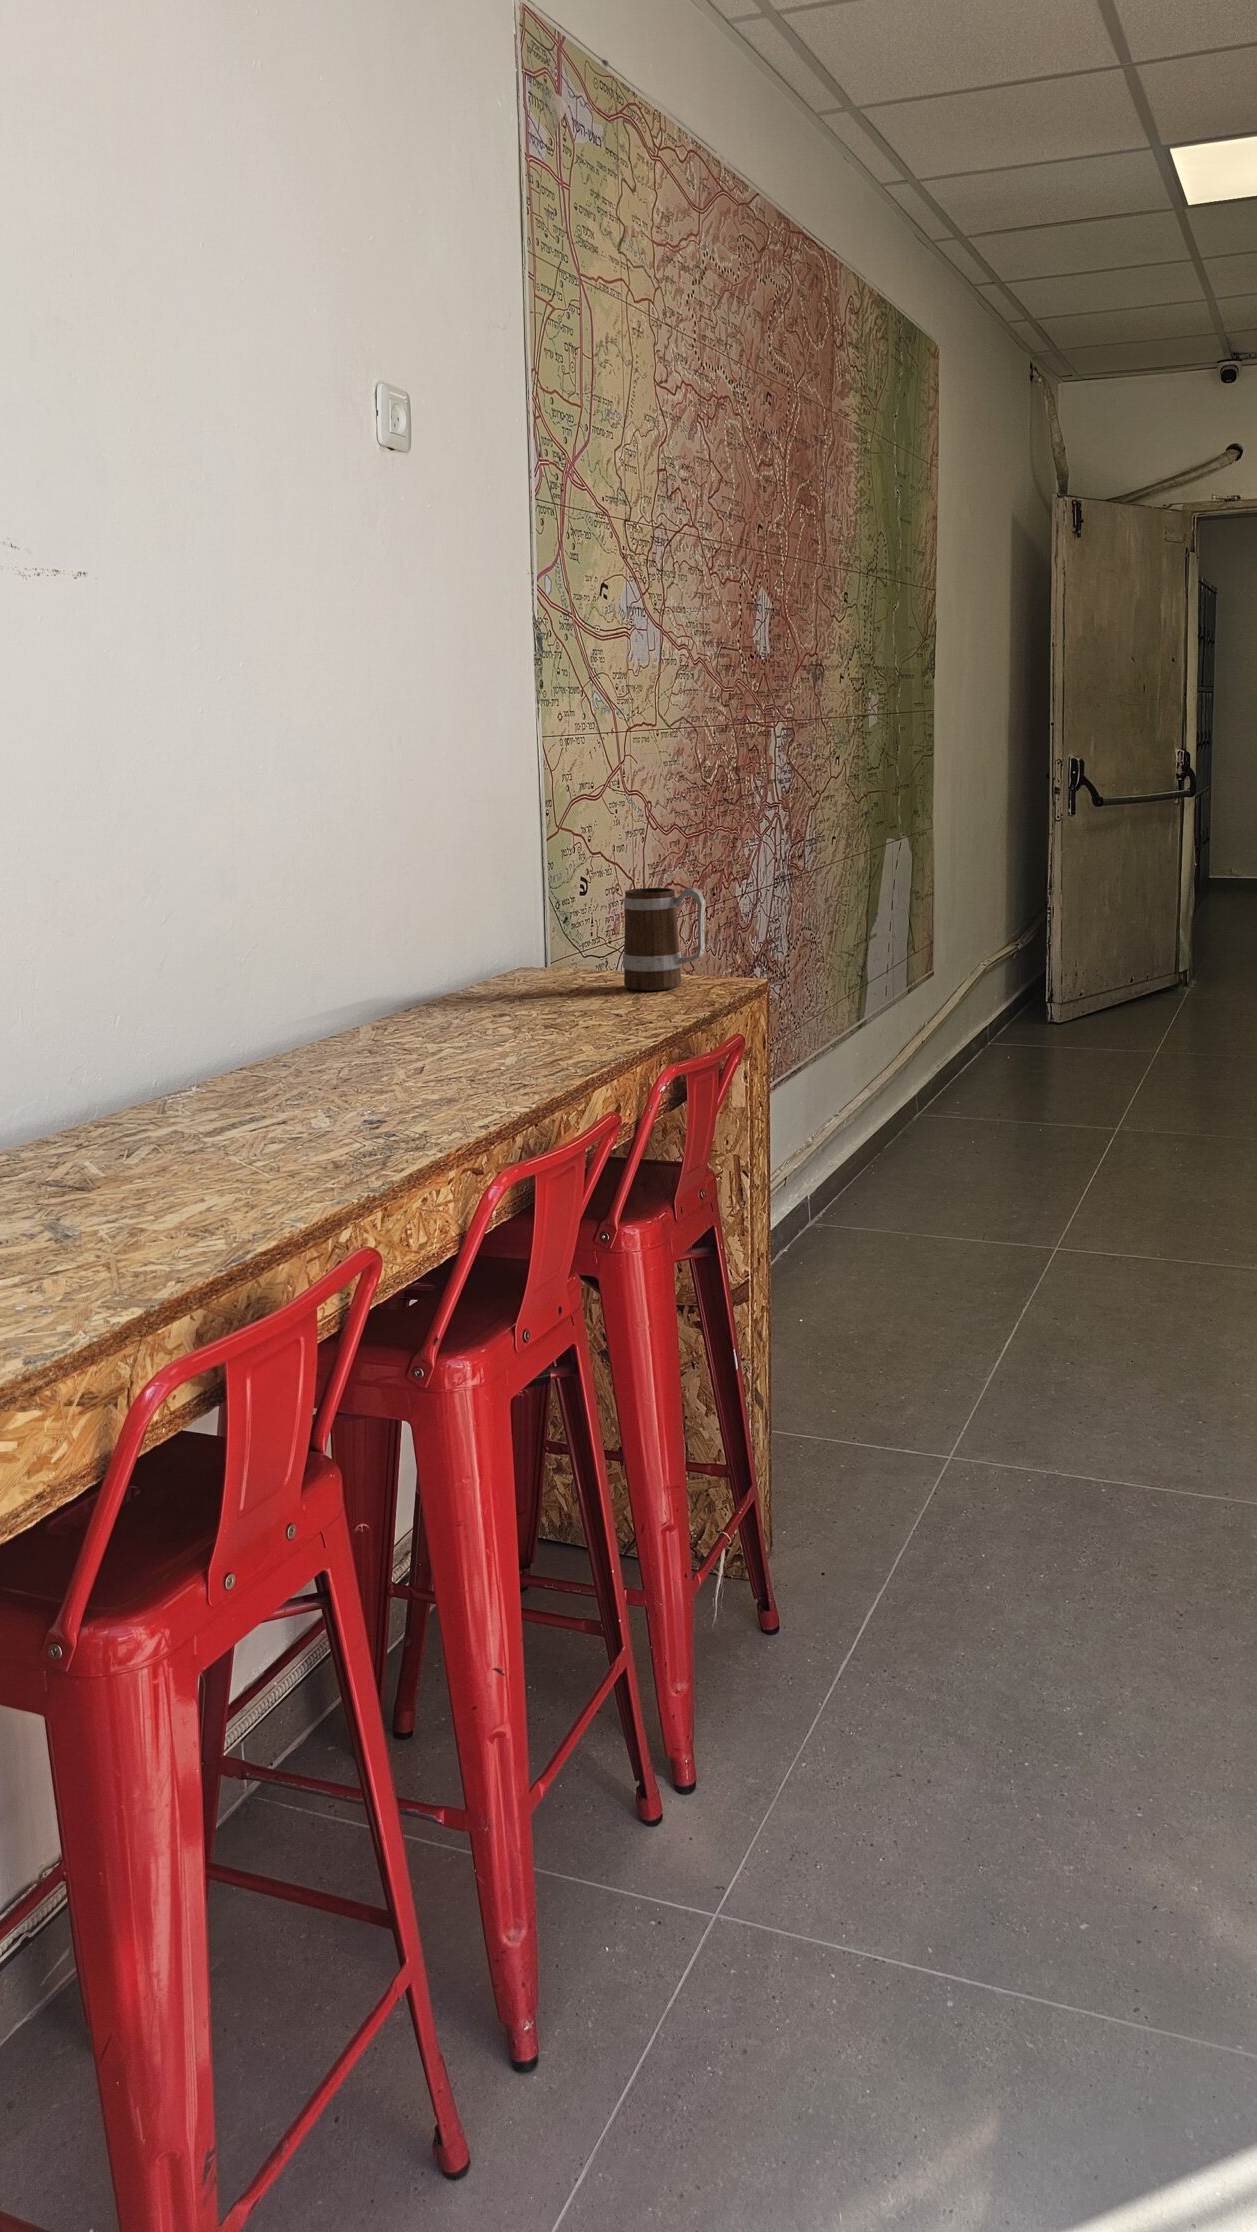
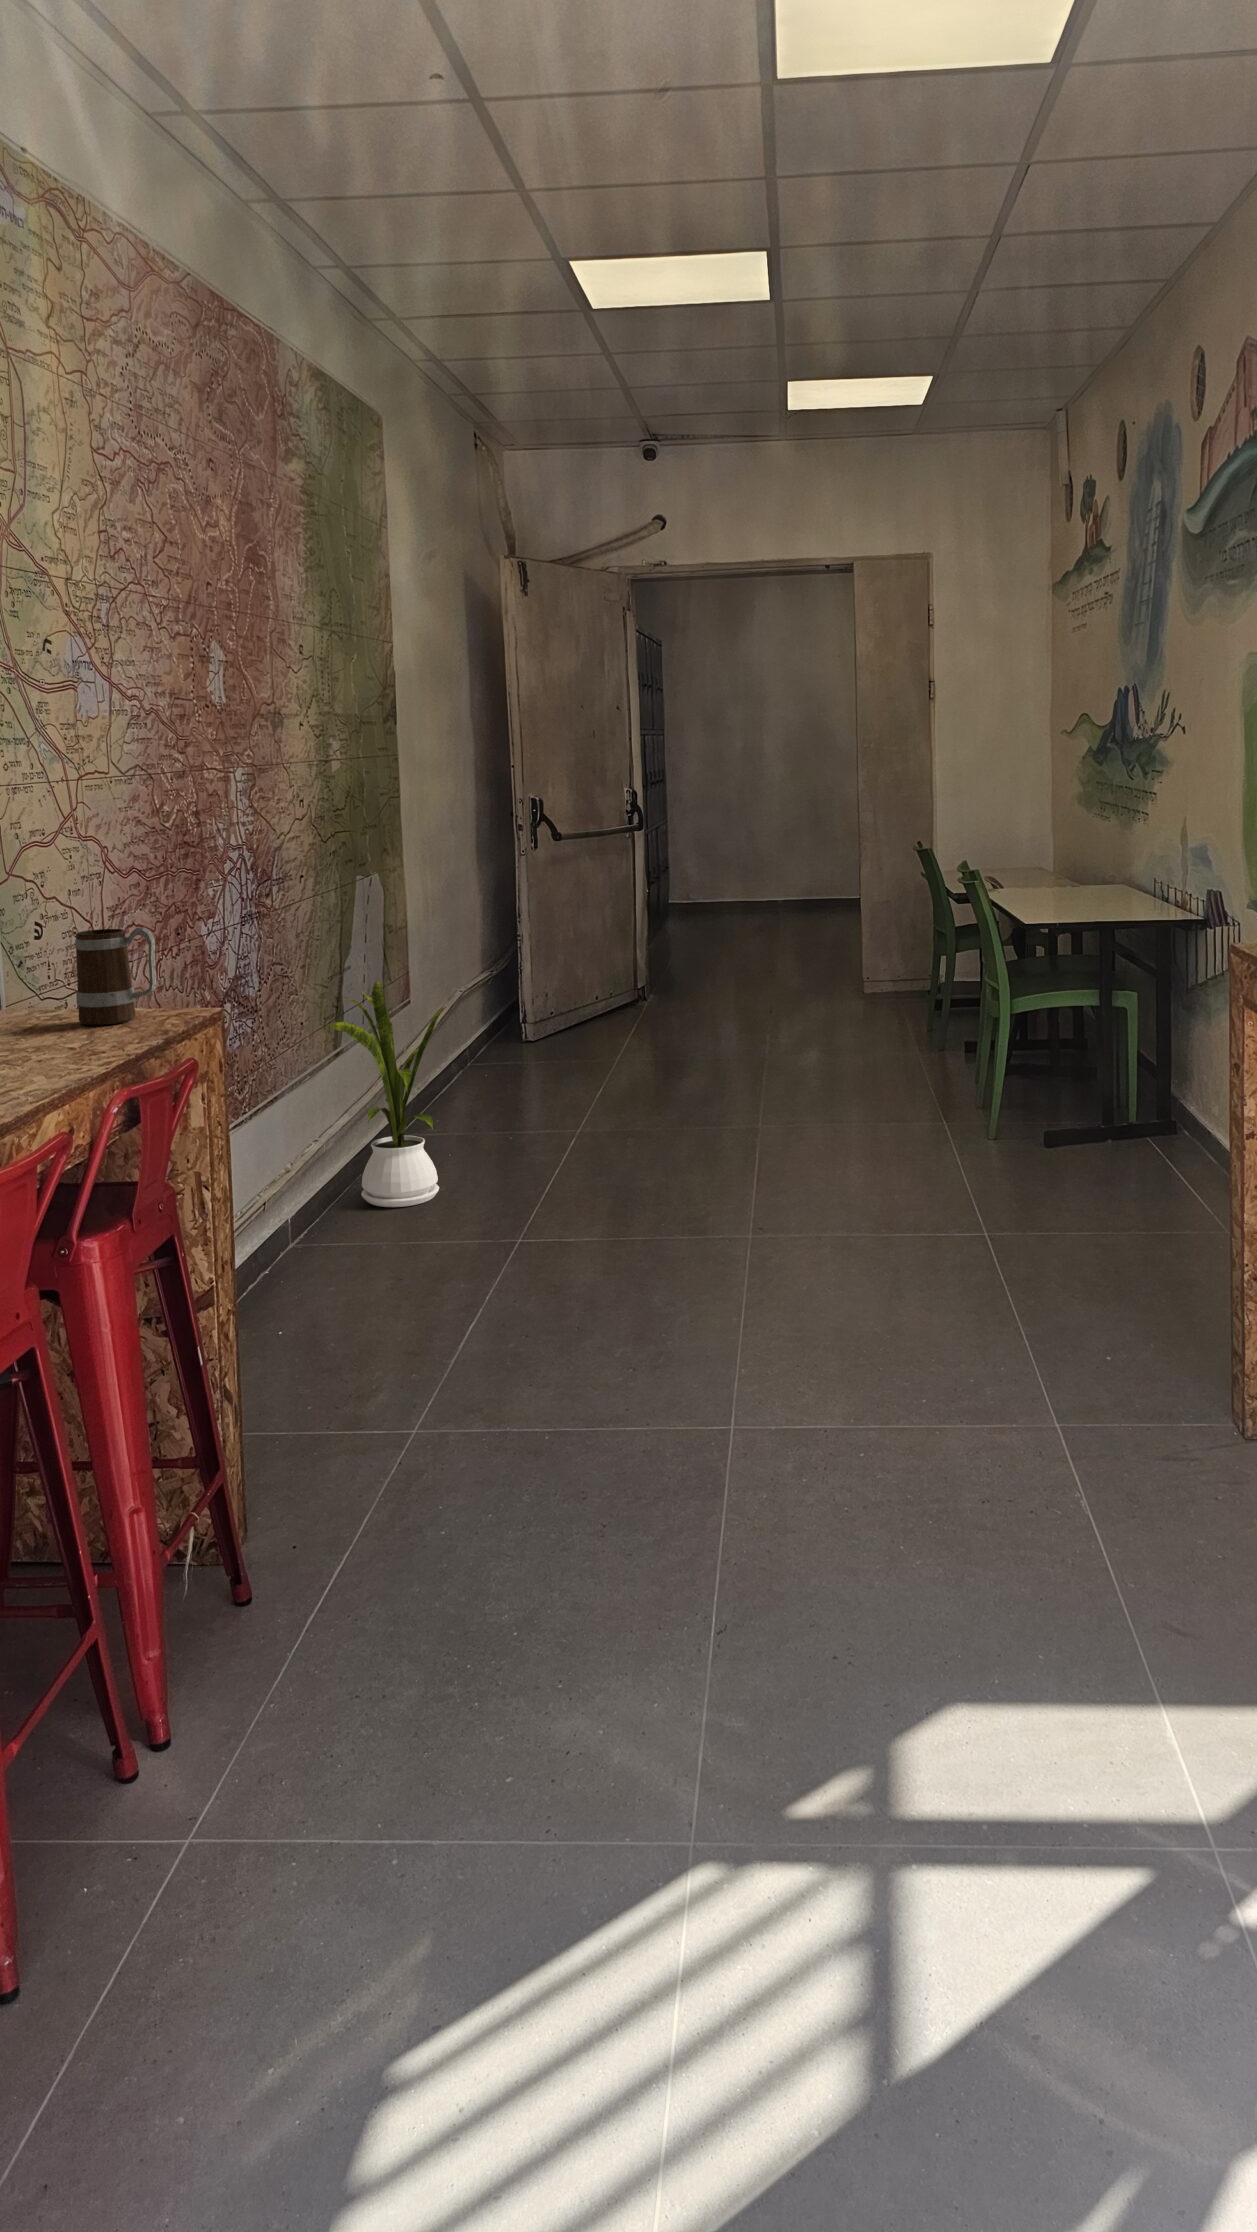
house plant: none [856,952,985,1194] -> present [329,981,447,1207]

